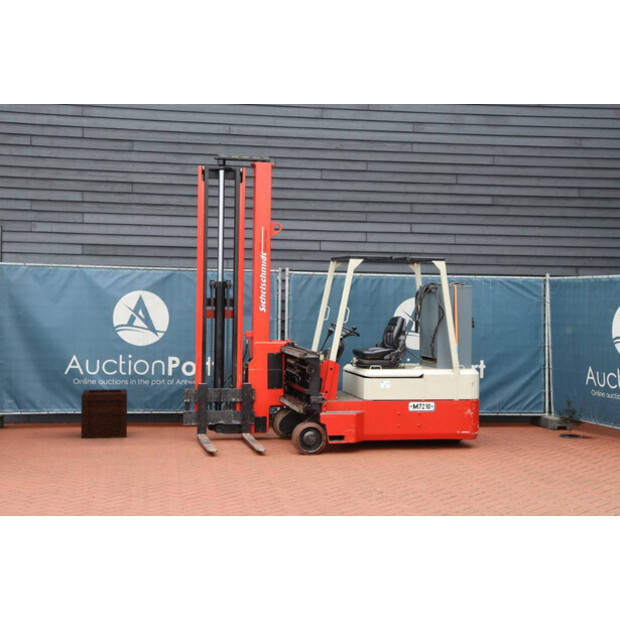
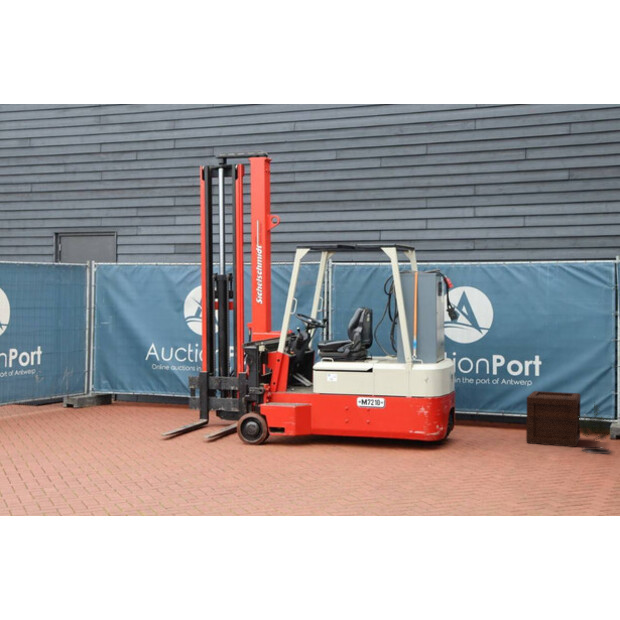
wooden crate: present [81,389,127,438] -> present [526,391,581,447]

